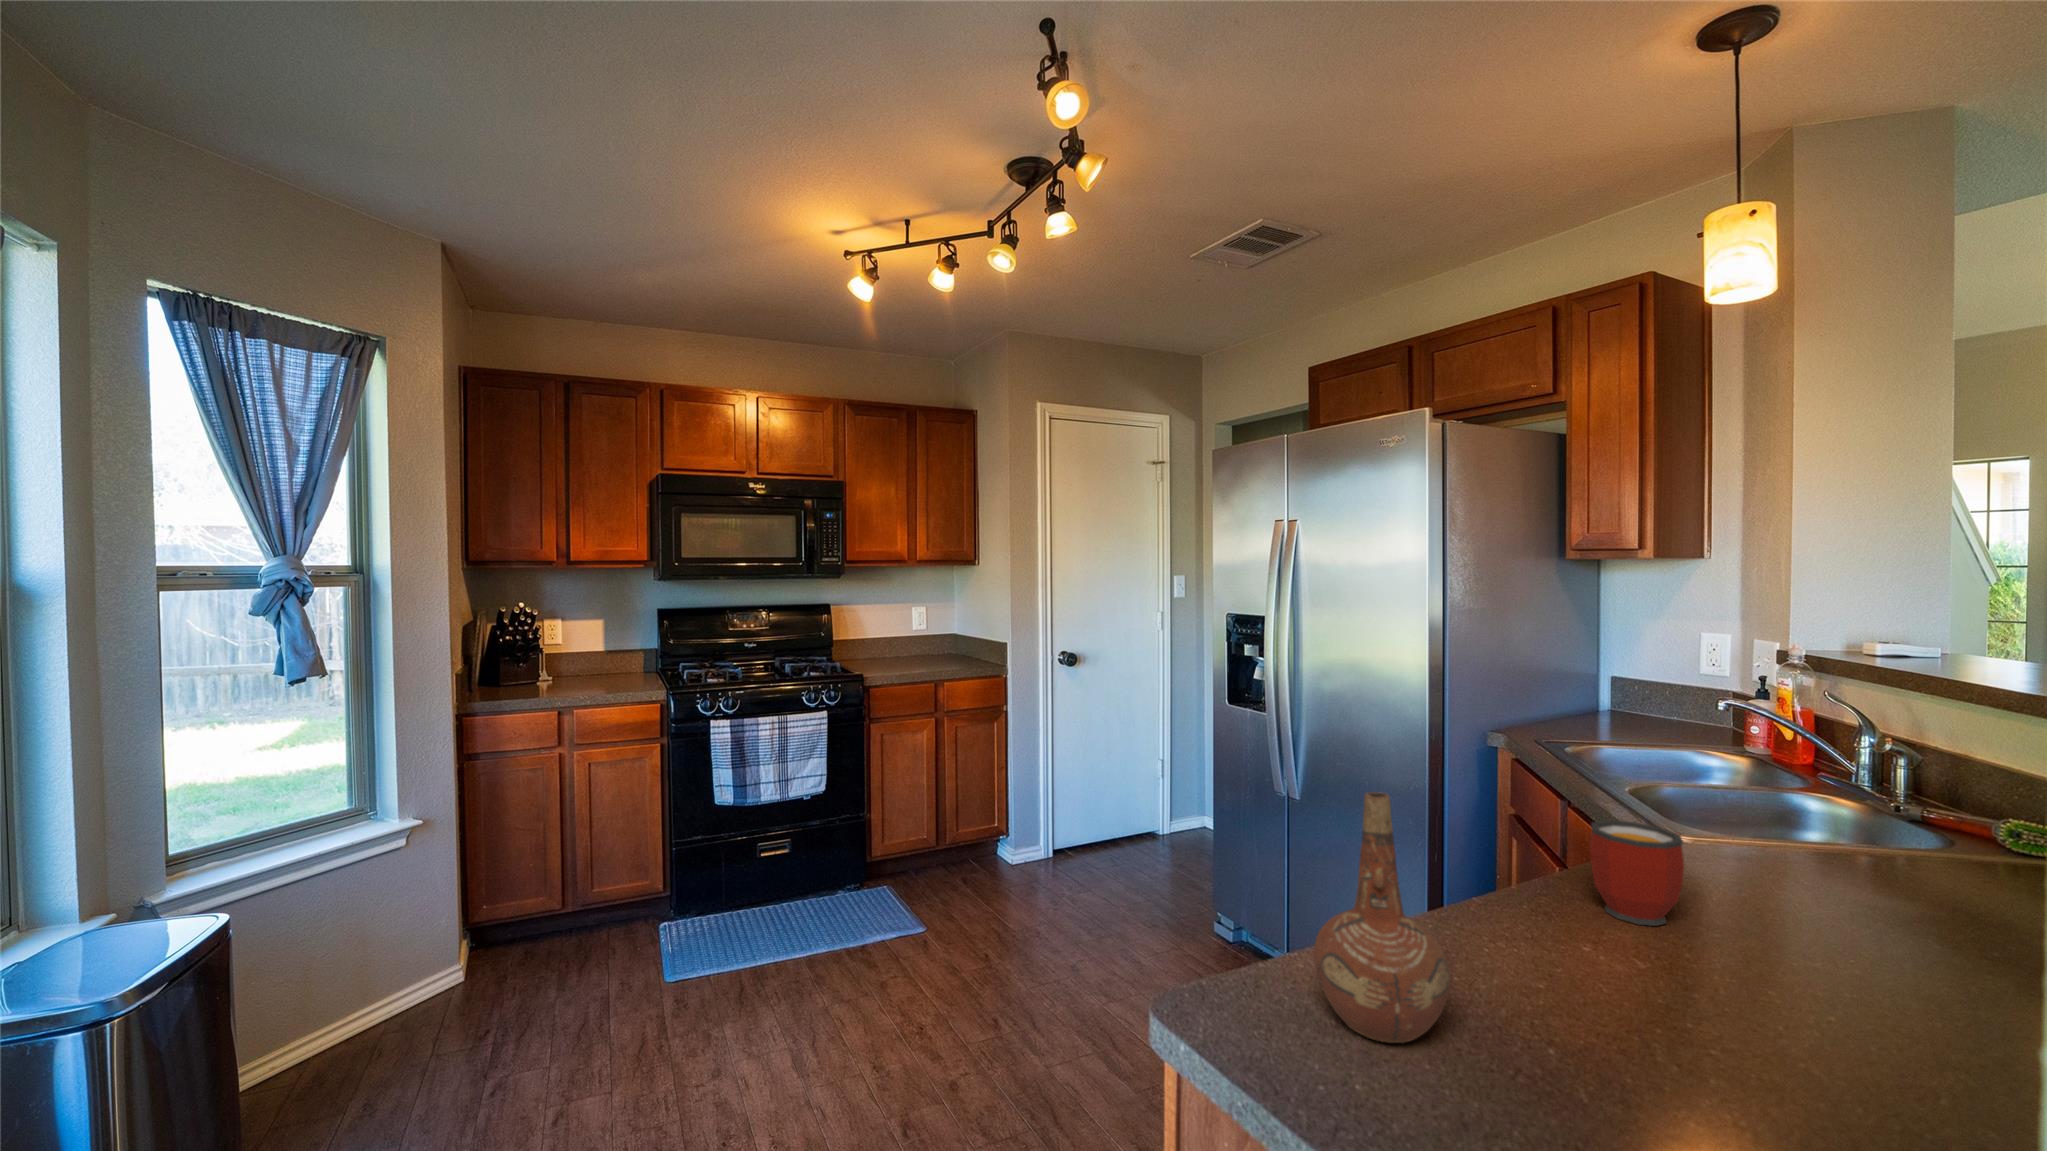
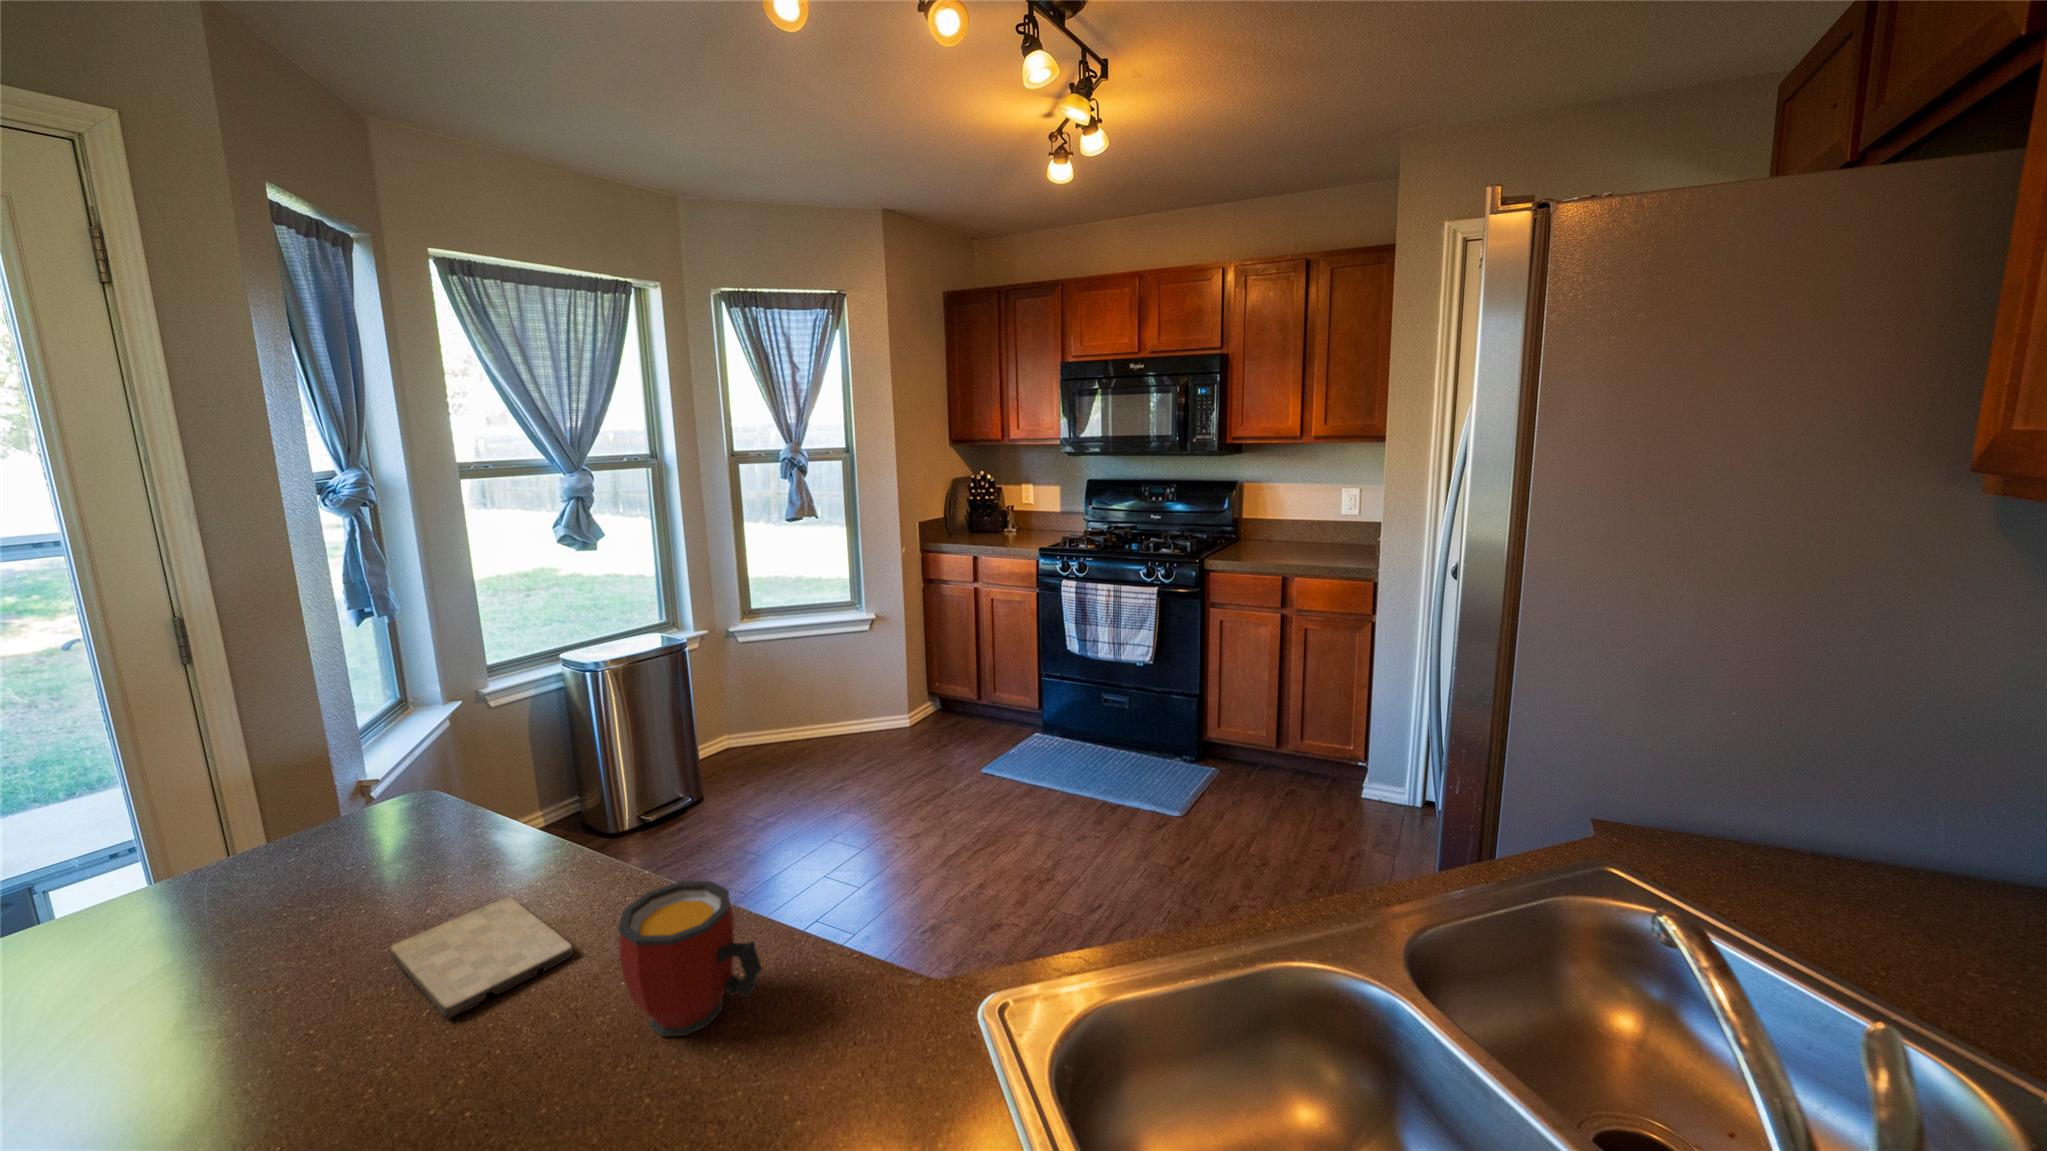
ceramic pitcher: present [1314,792,1450,1043] -> none [311,709,441,902]
cutting board: none [1448,935,1654,1016] -> present [390,897,573,1019]

